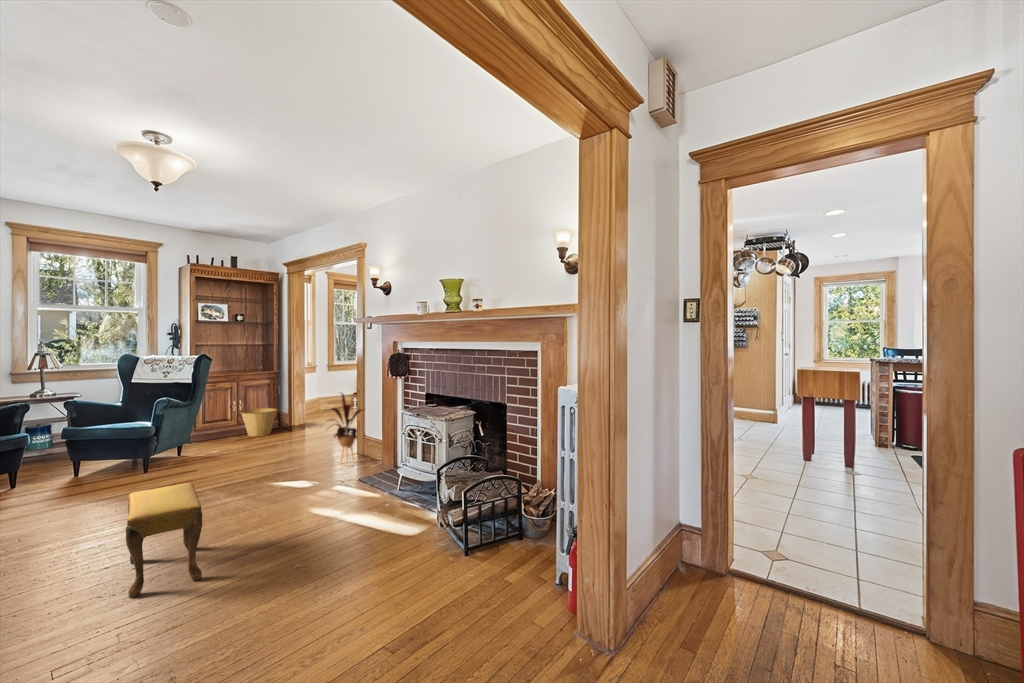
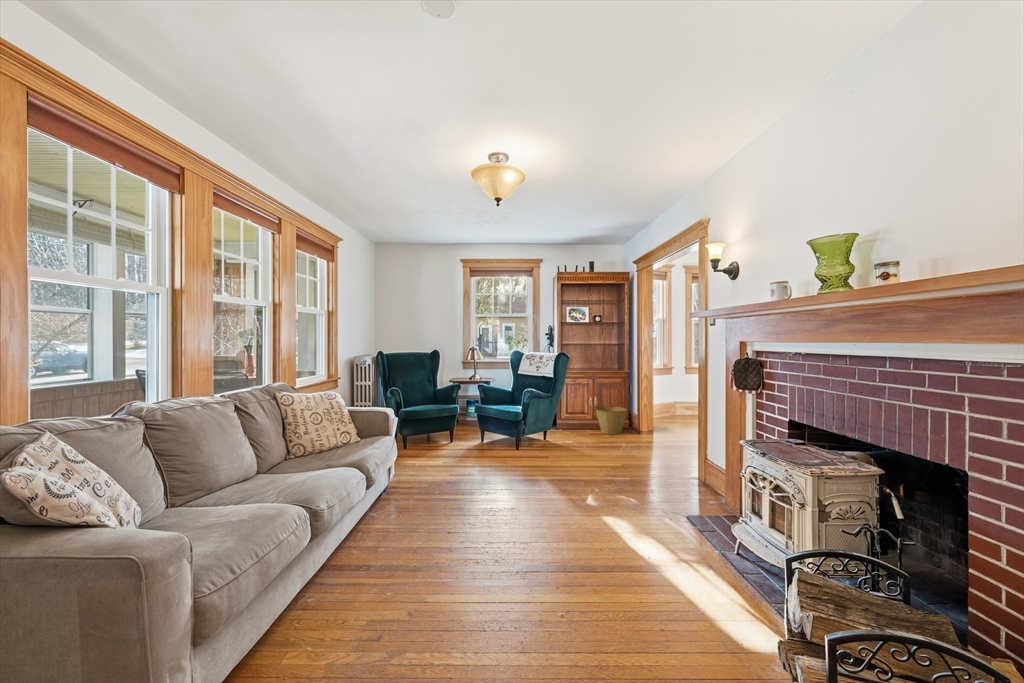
house plant: present [331,394,362,465] -> none [650,402,710,493]
footstool: present [126,483,202,598] -> none [408,486,490,606]

